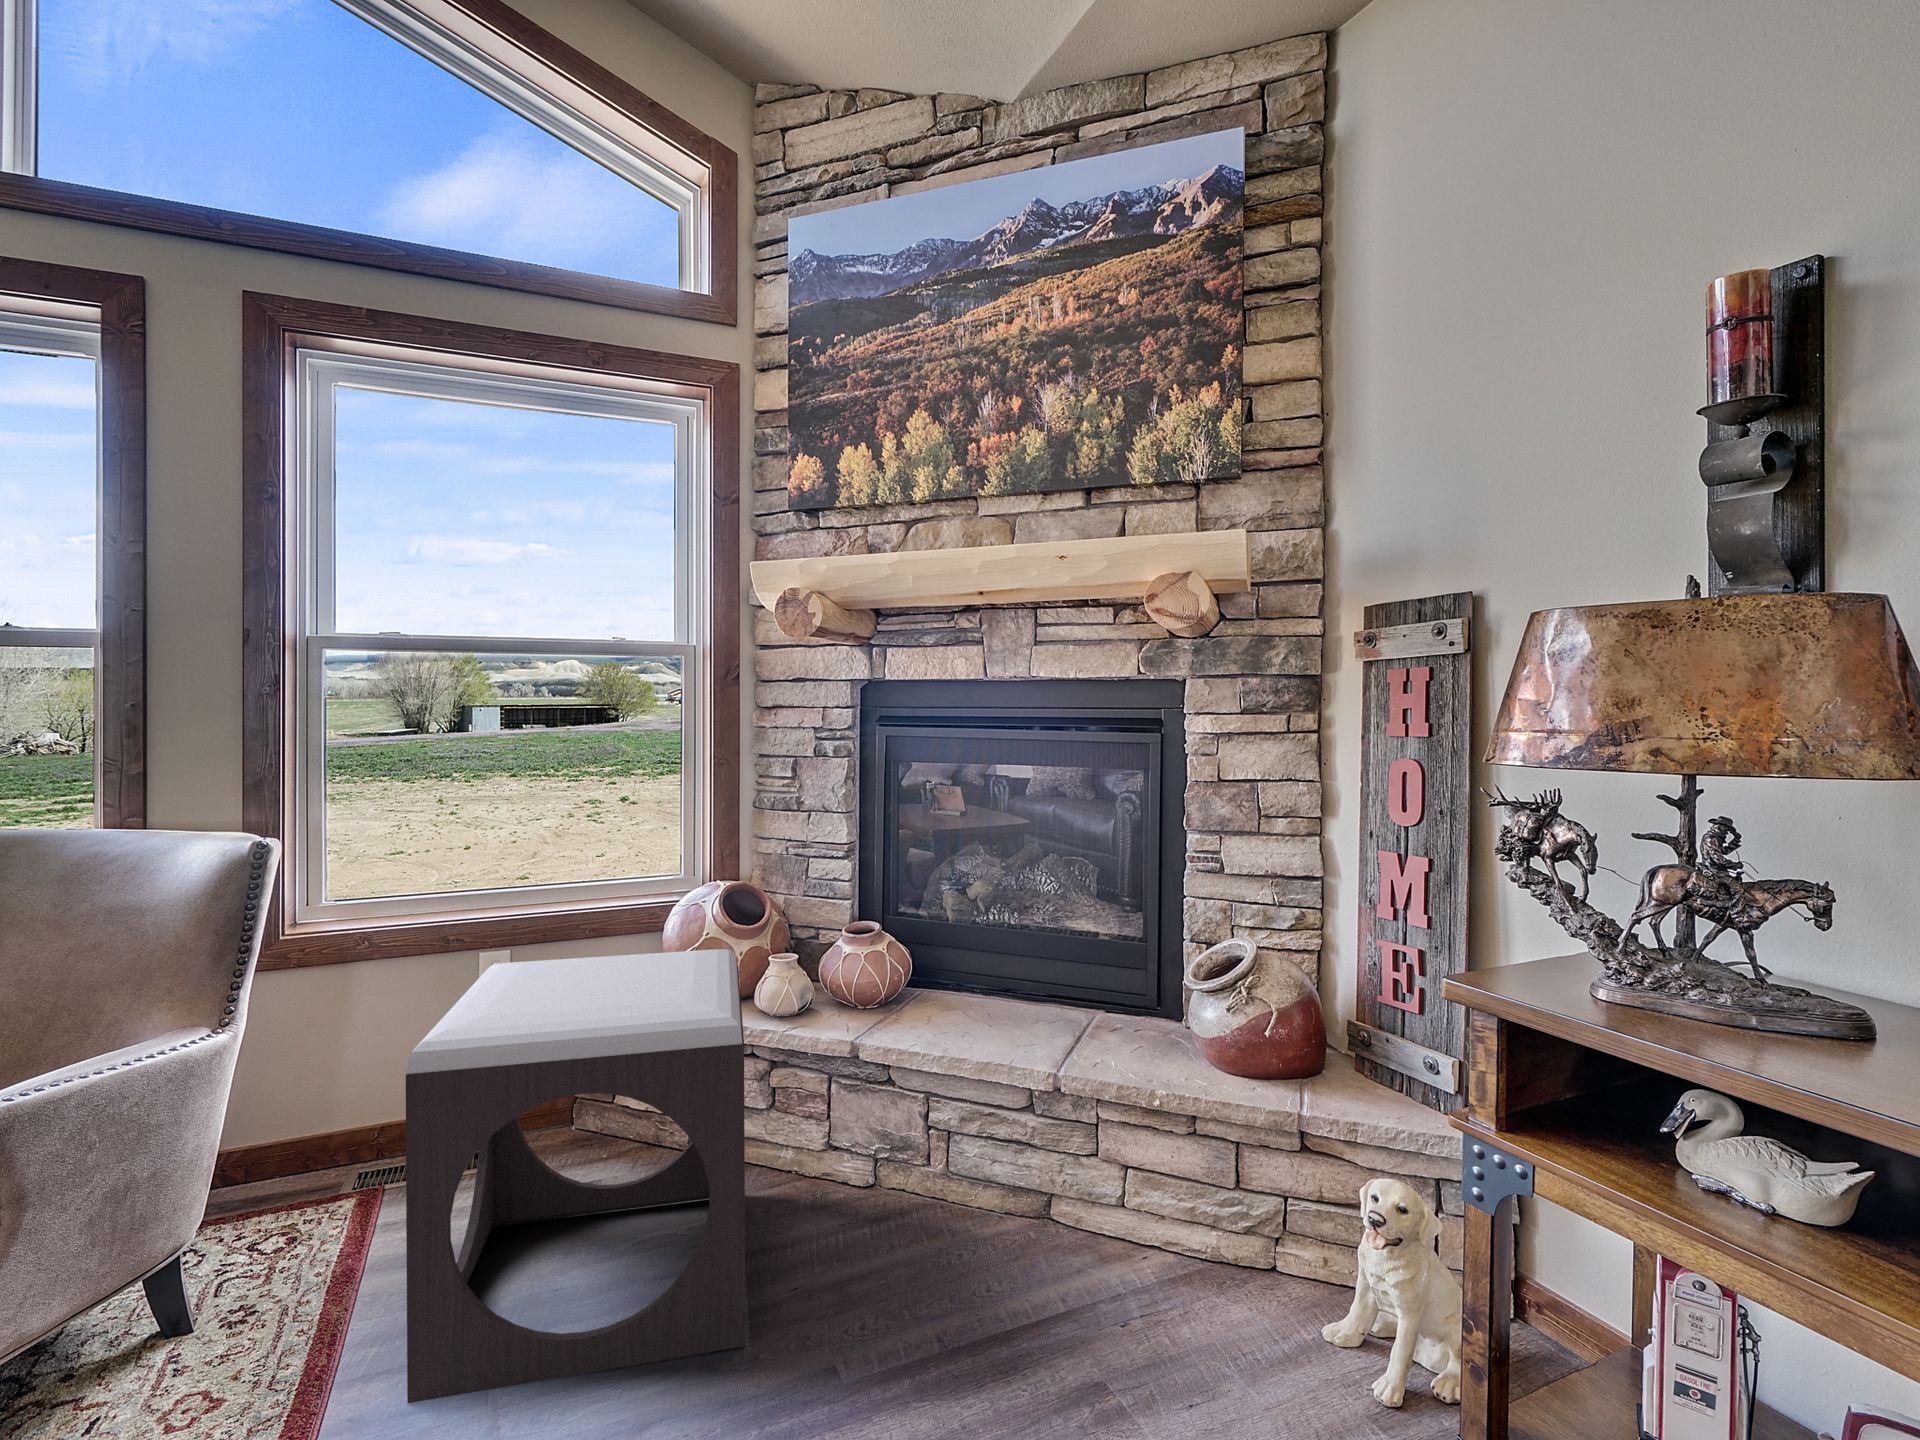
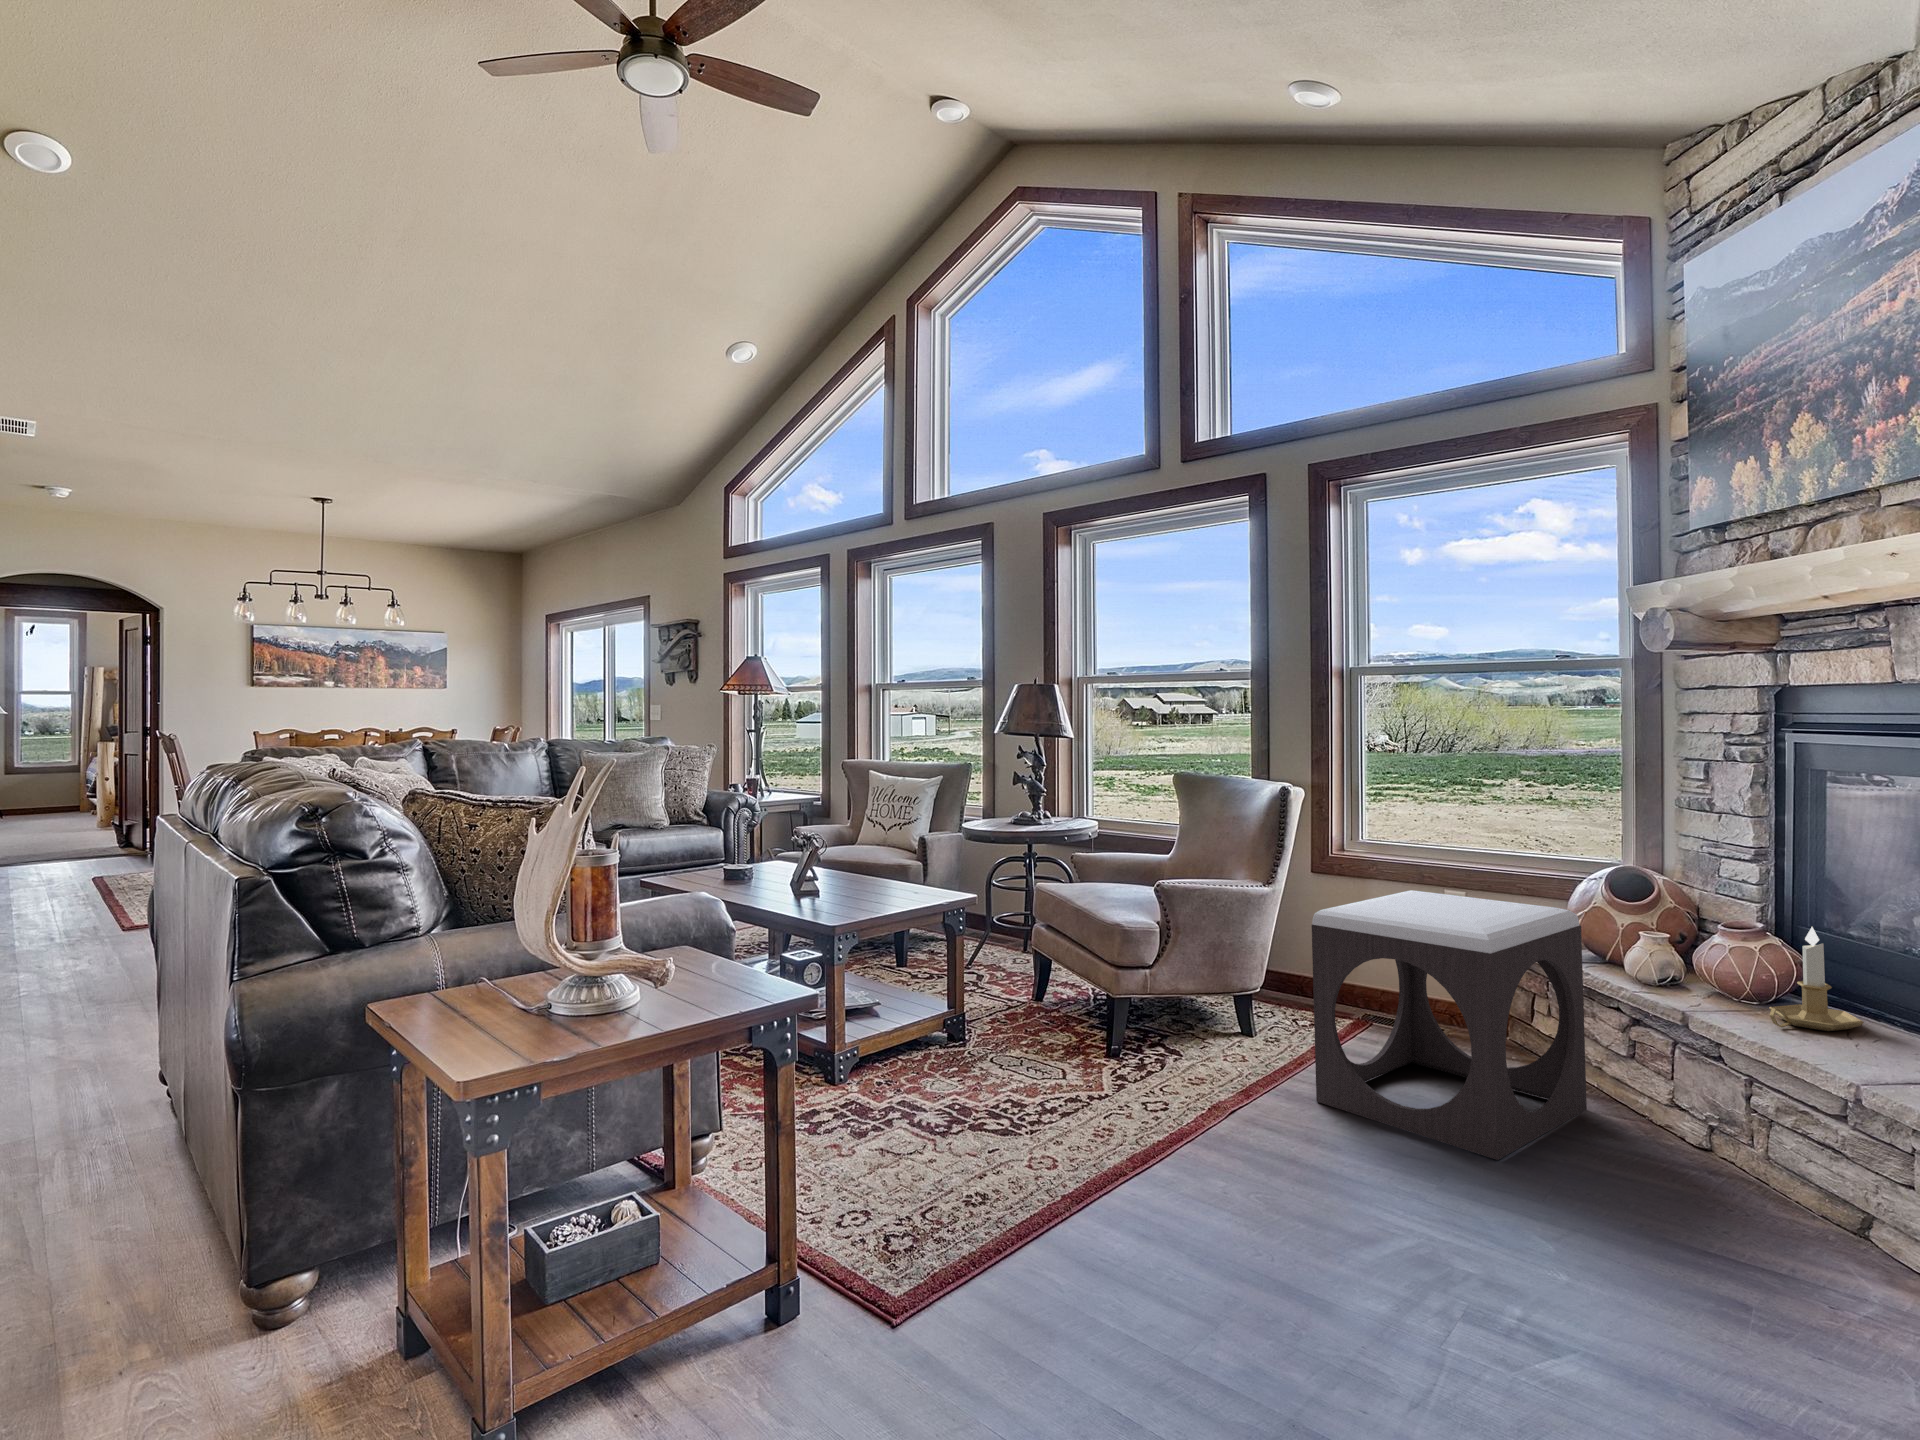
candlestick: none [916,920,986,1032] -> present [1769,927,1864,1031]

